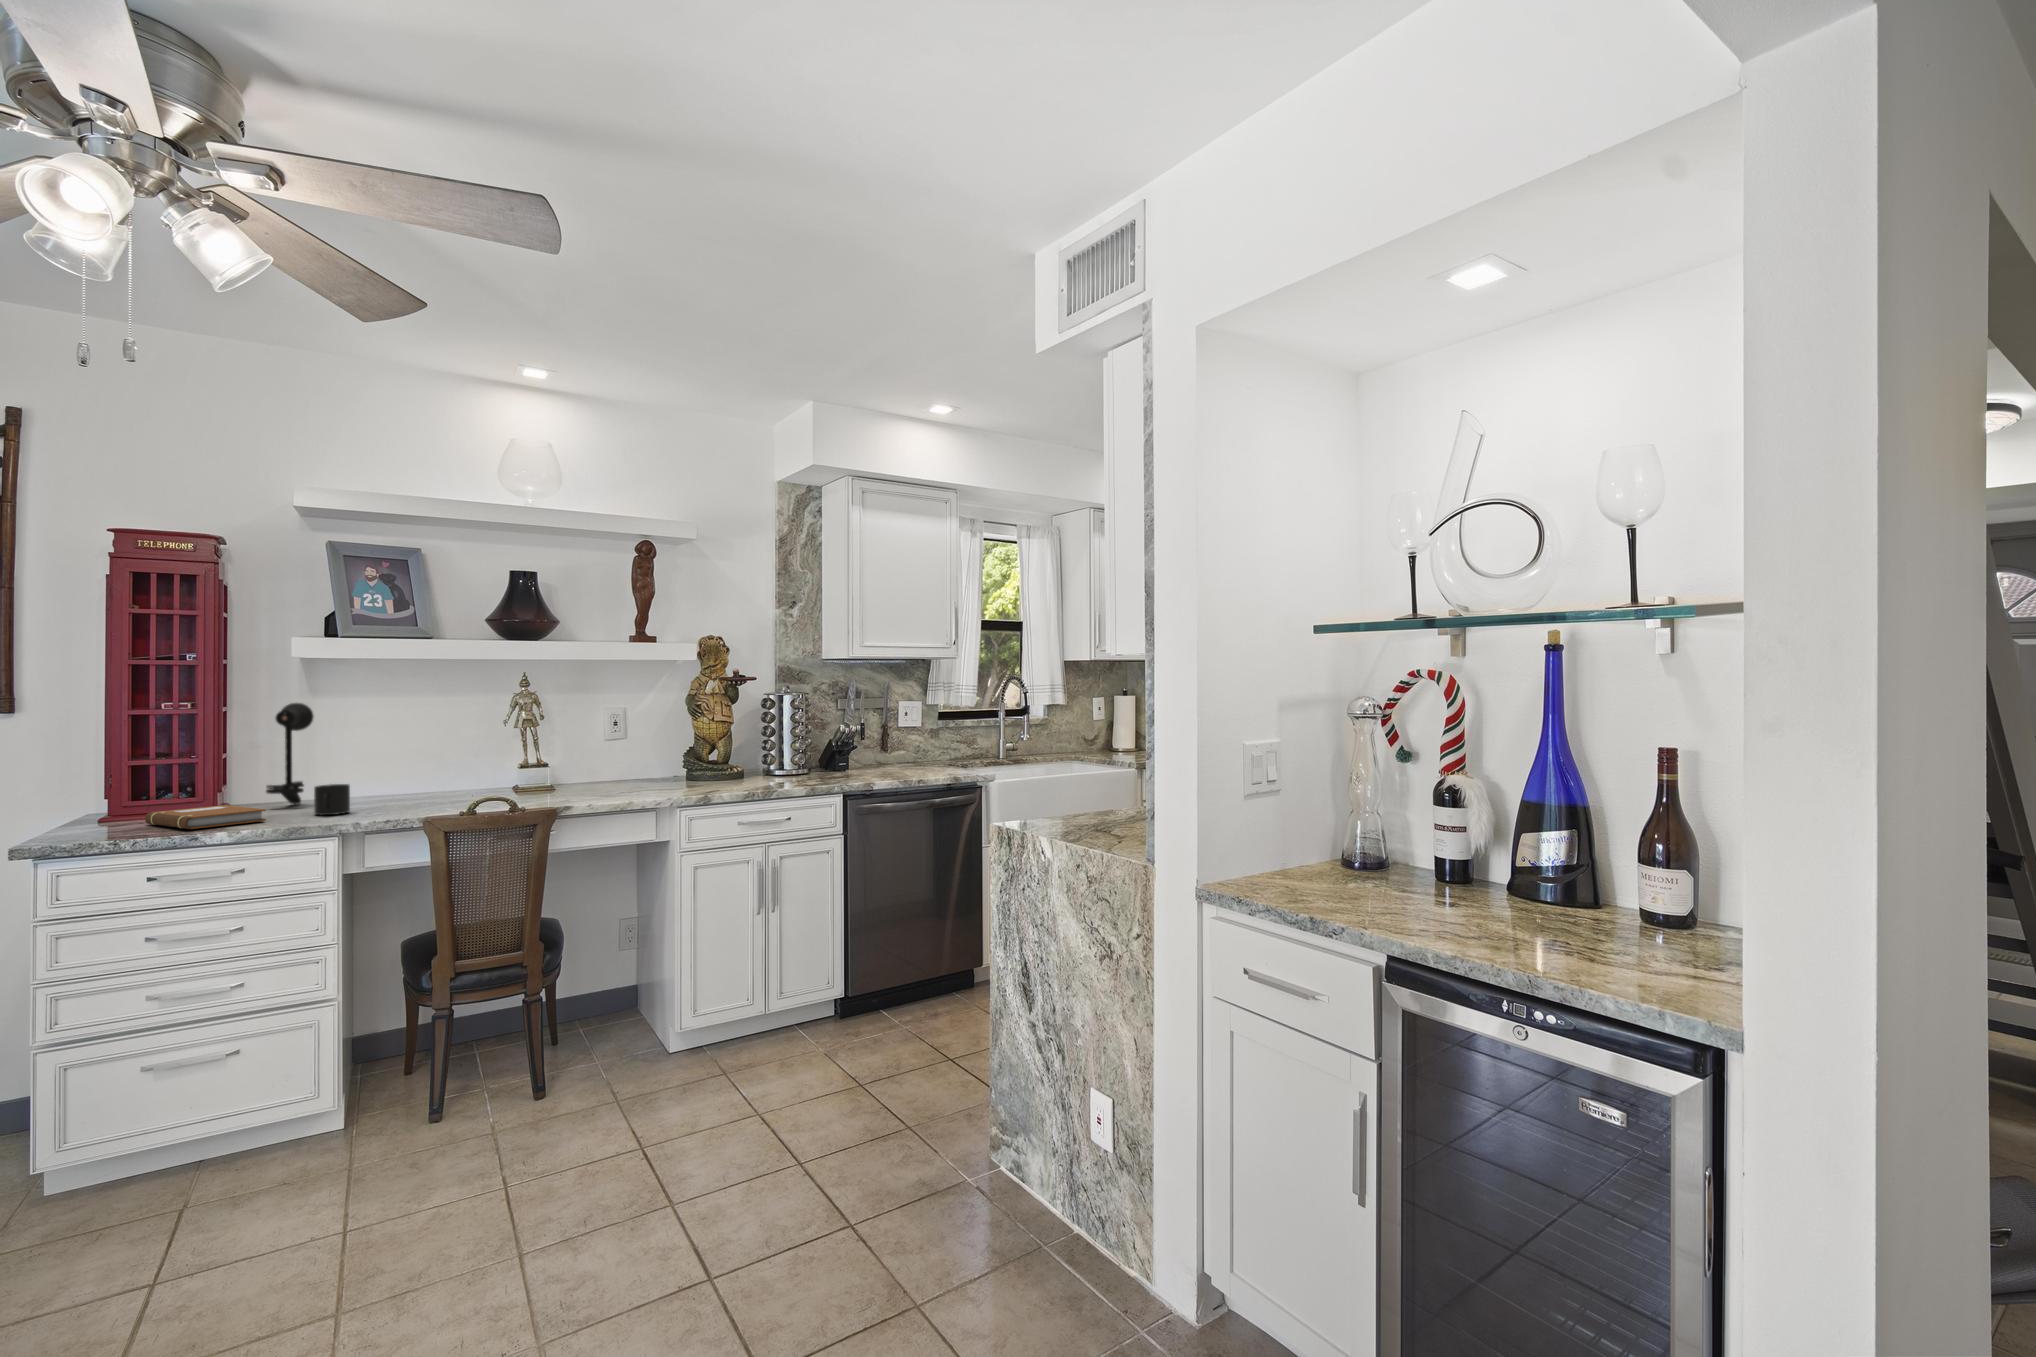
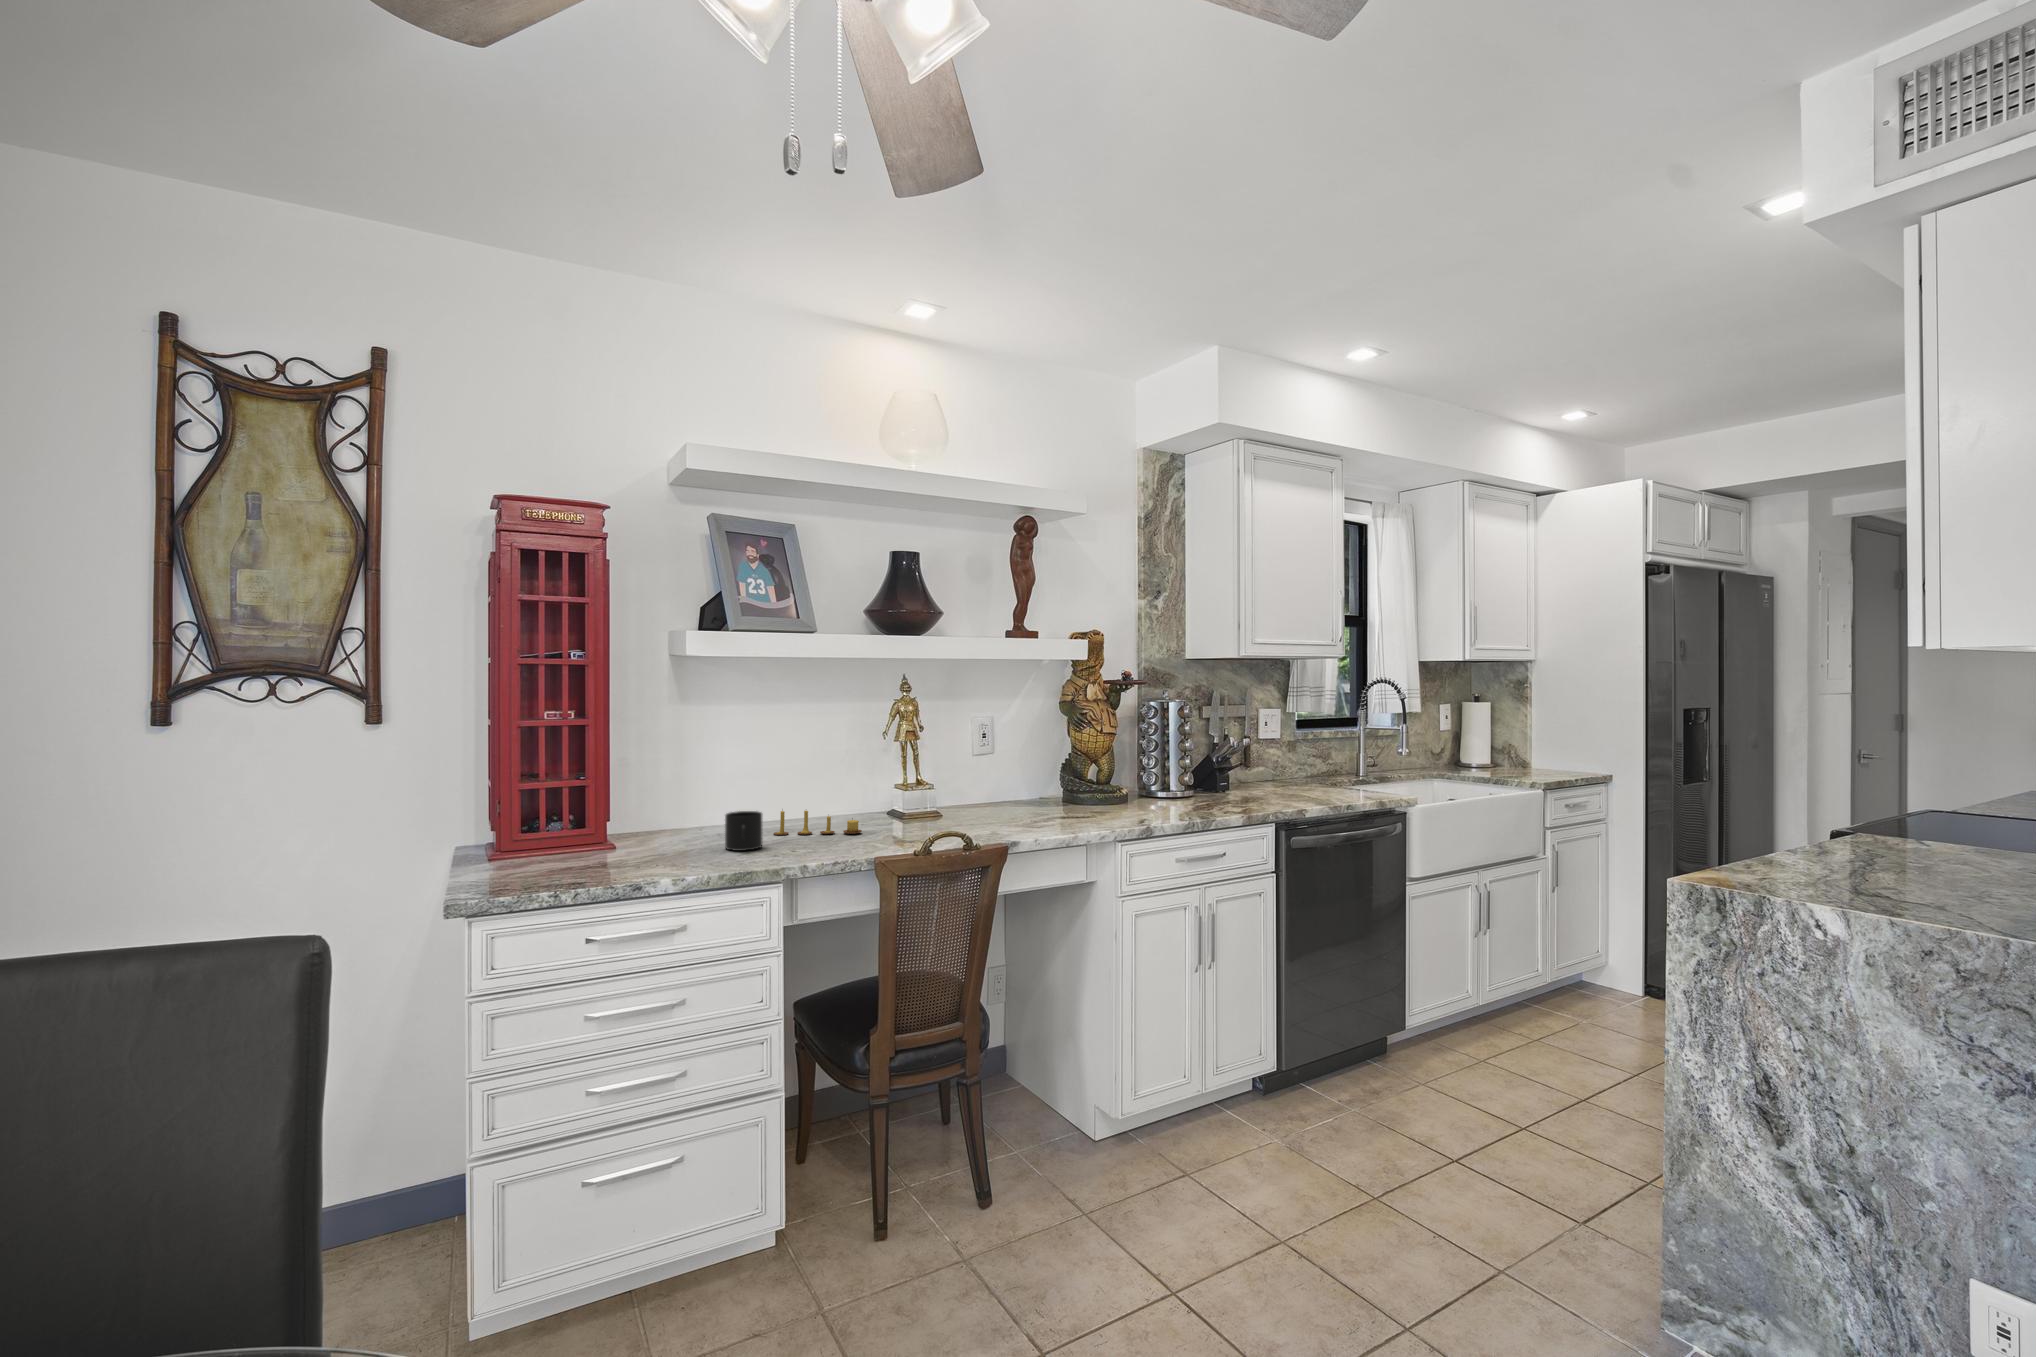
desk lamp: present [266,703,314,804] -> none [655,709,696,832]
candle: none [378,783,459,805] -> present [774,810,862,835]
notebook: present [145,805,266,829] -> none [553,836,688,872]

